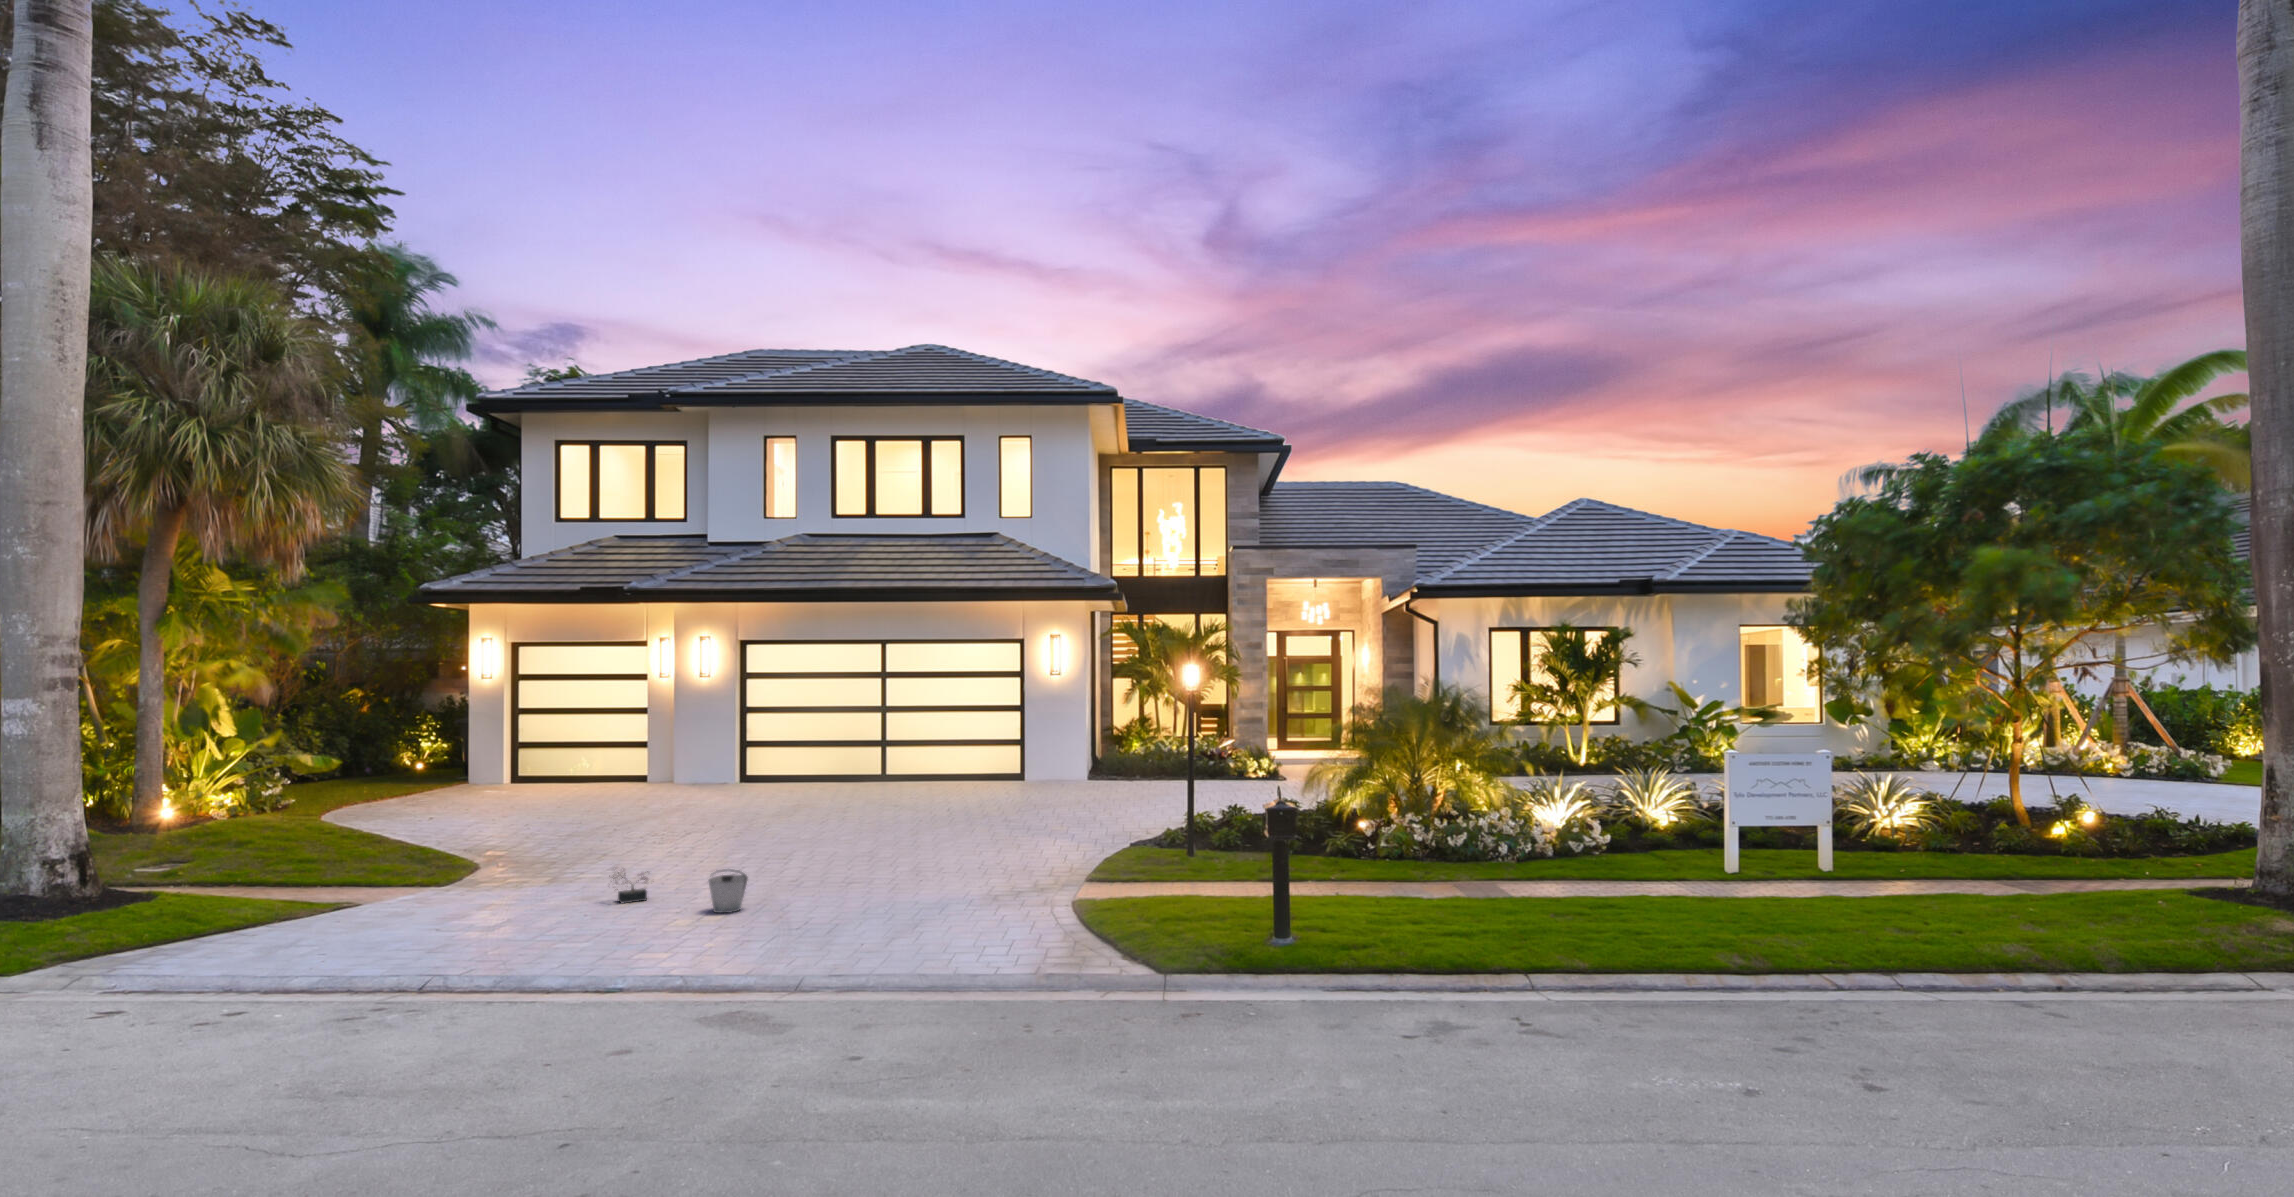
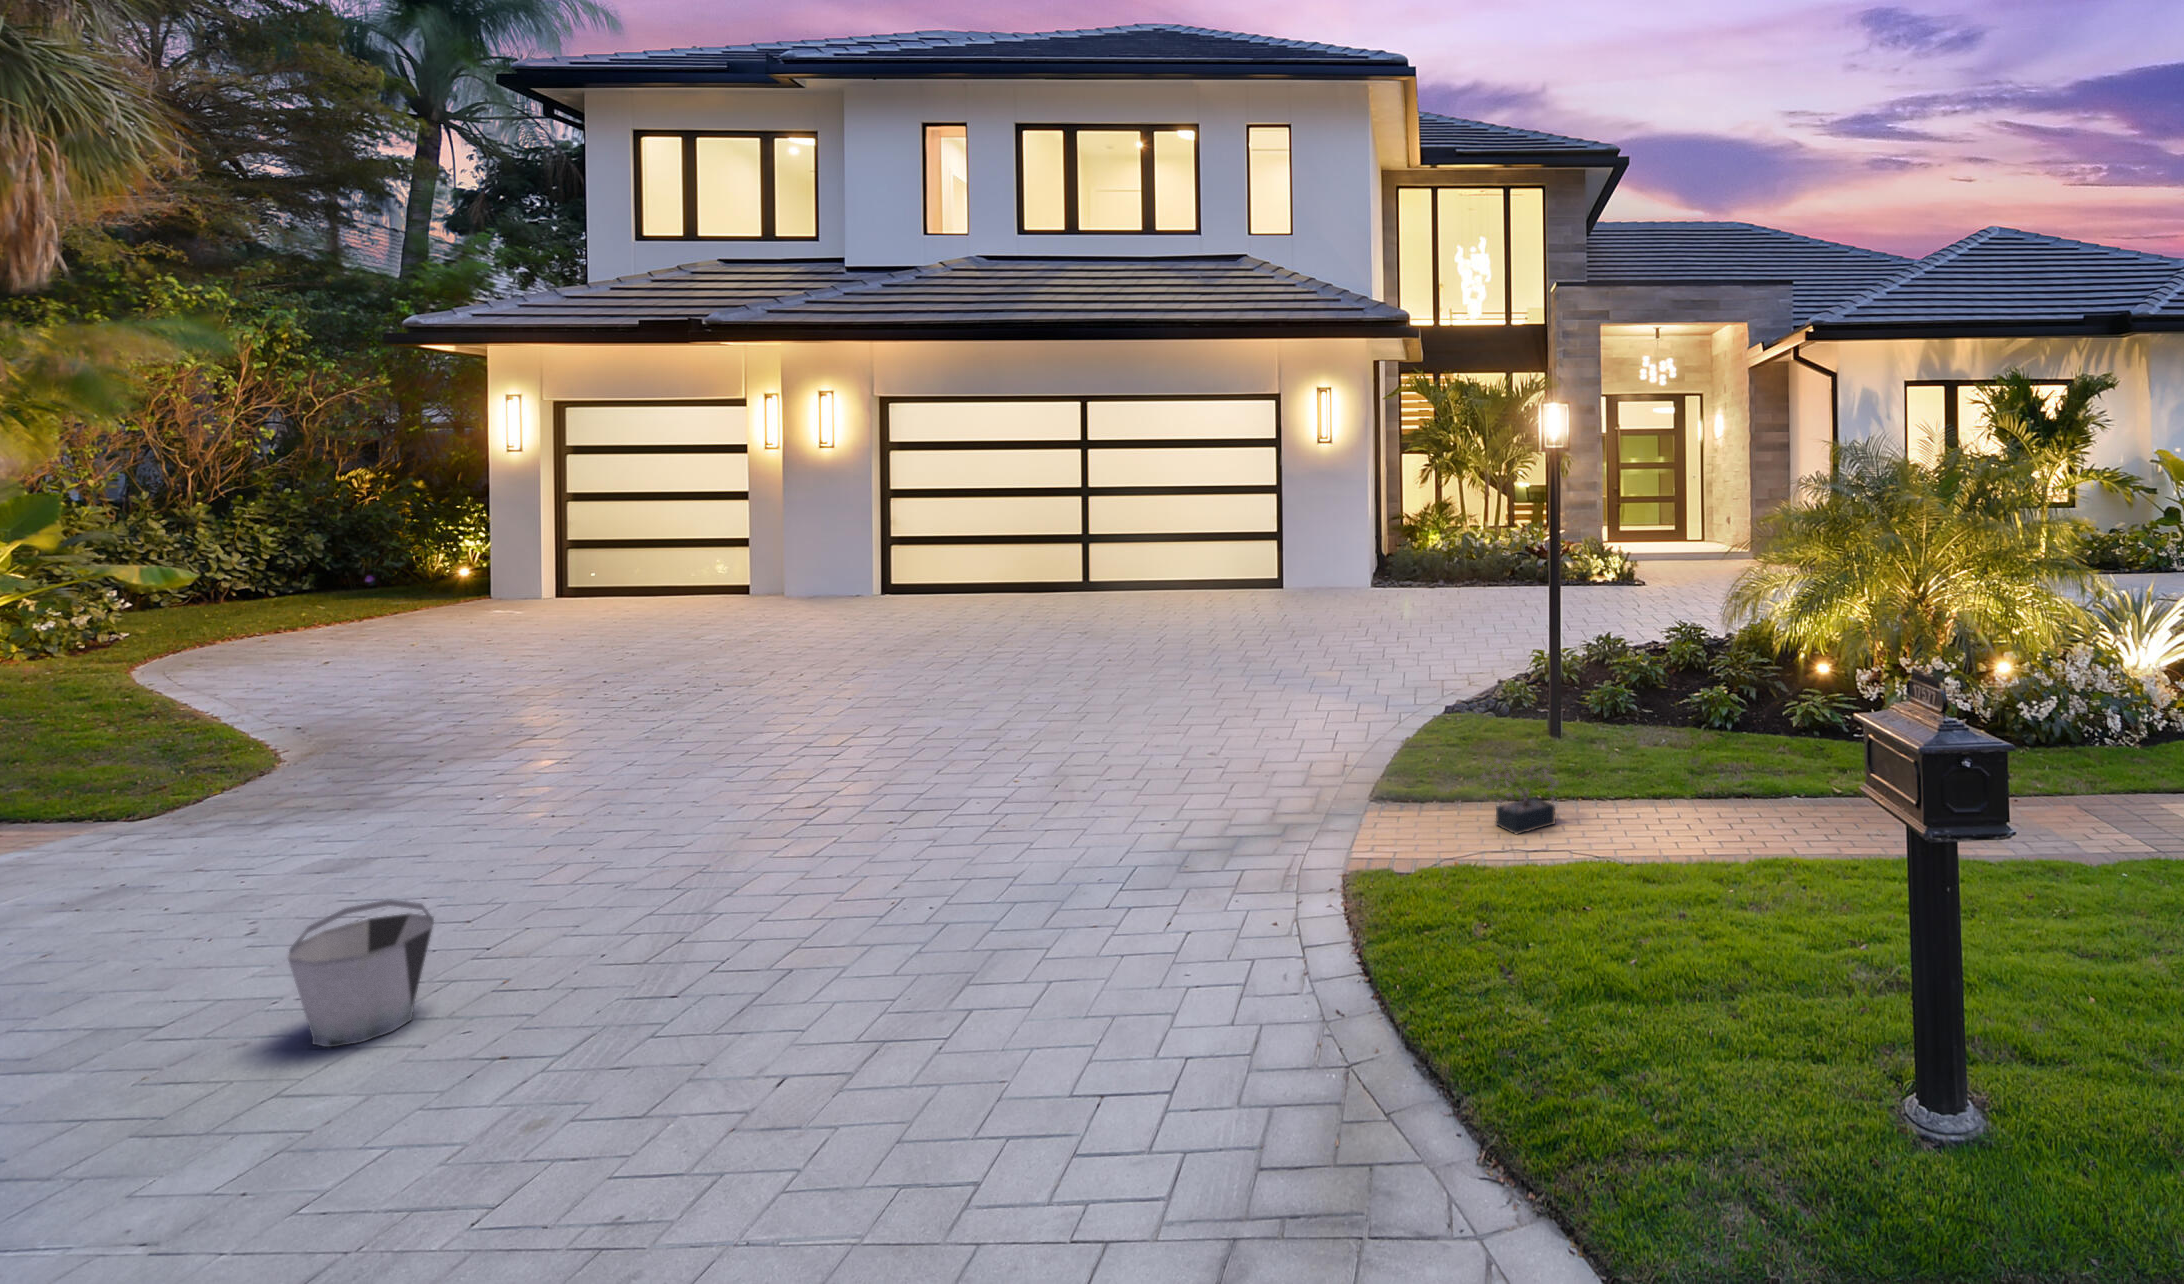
decorative plant: present [609,871,648,903] -> present [1482,759,1559,834]

